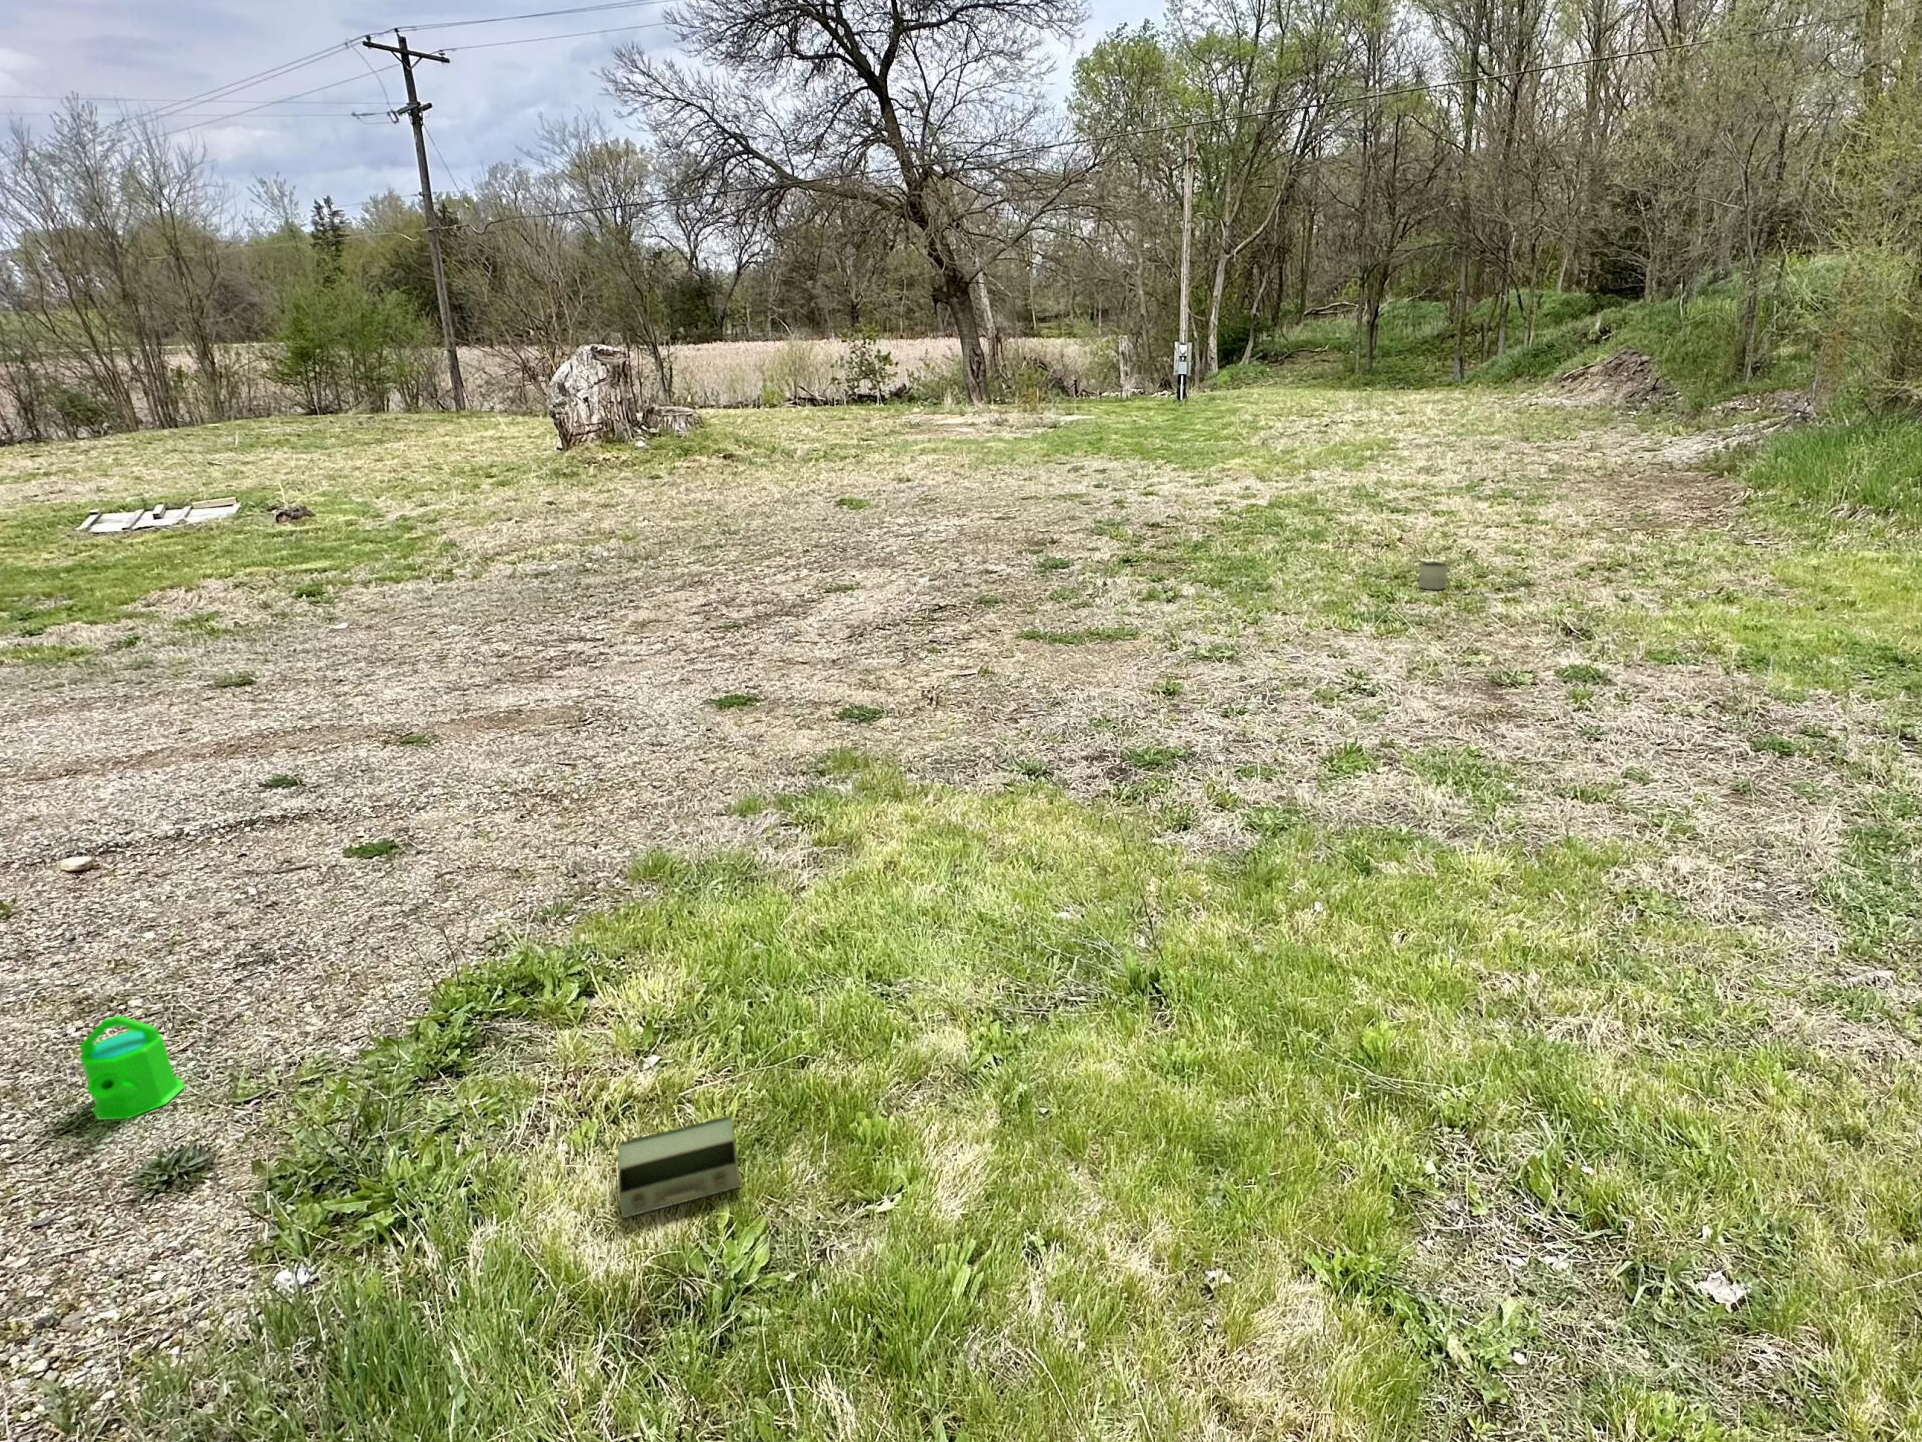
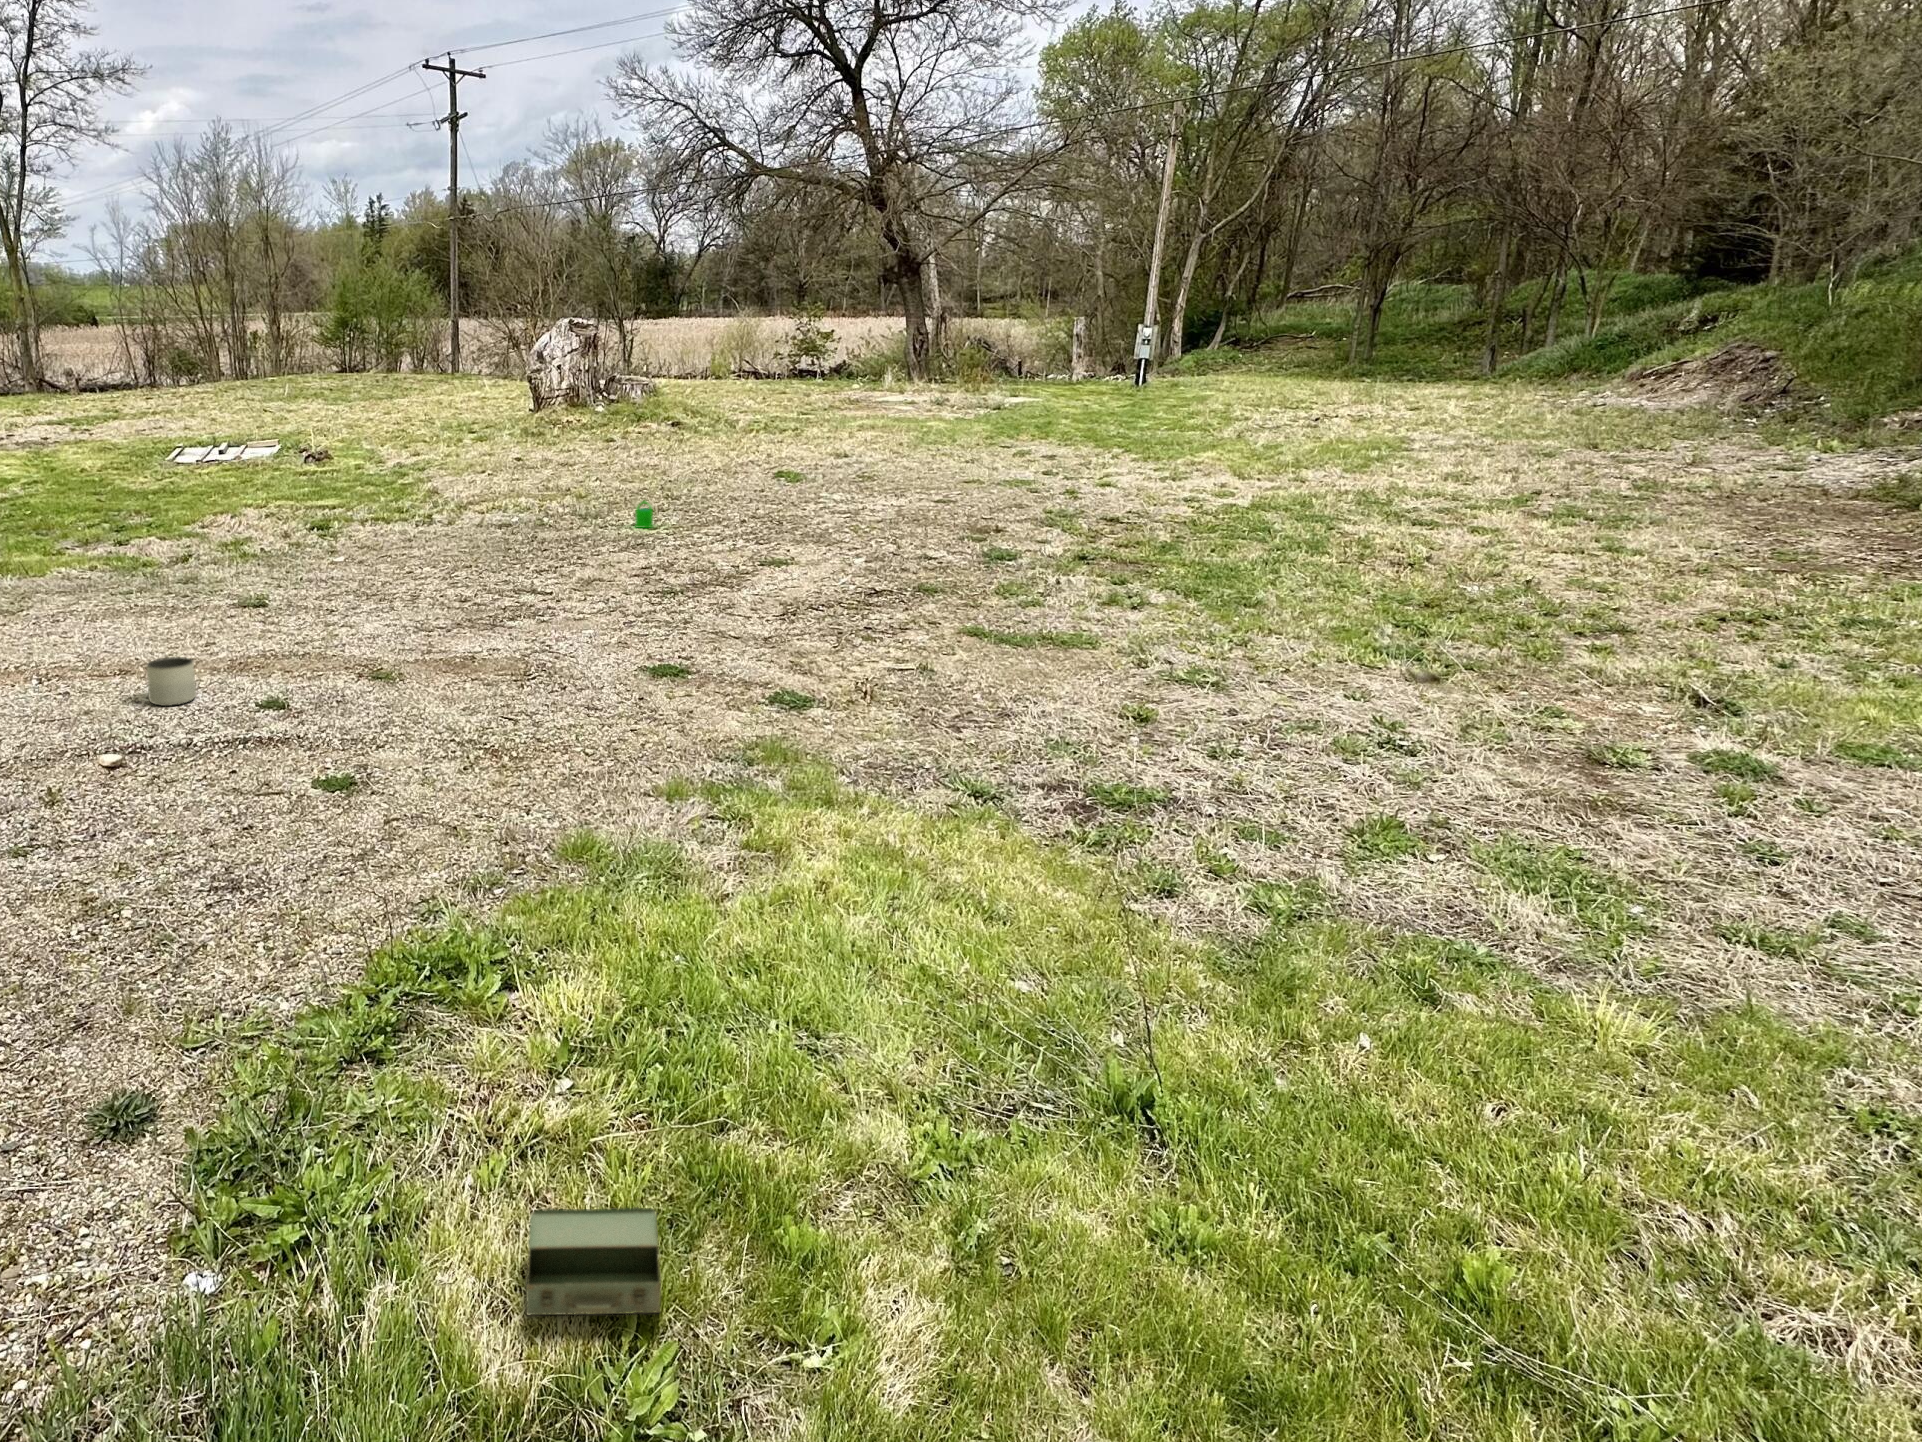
planter: present [1418,562,1448,590] -> present [147,657,196,706]
watering can: present [80,1016,184,1120] -> present [635,501,653,528]

